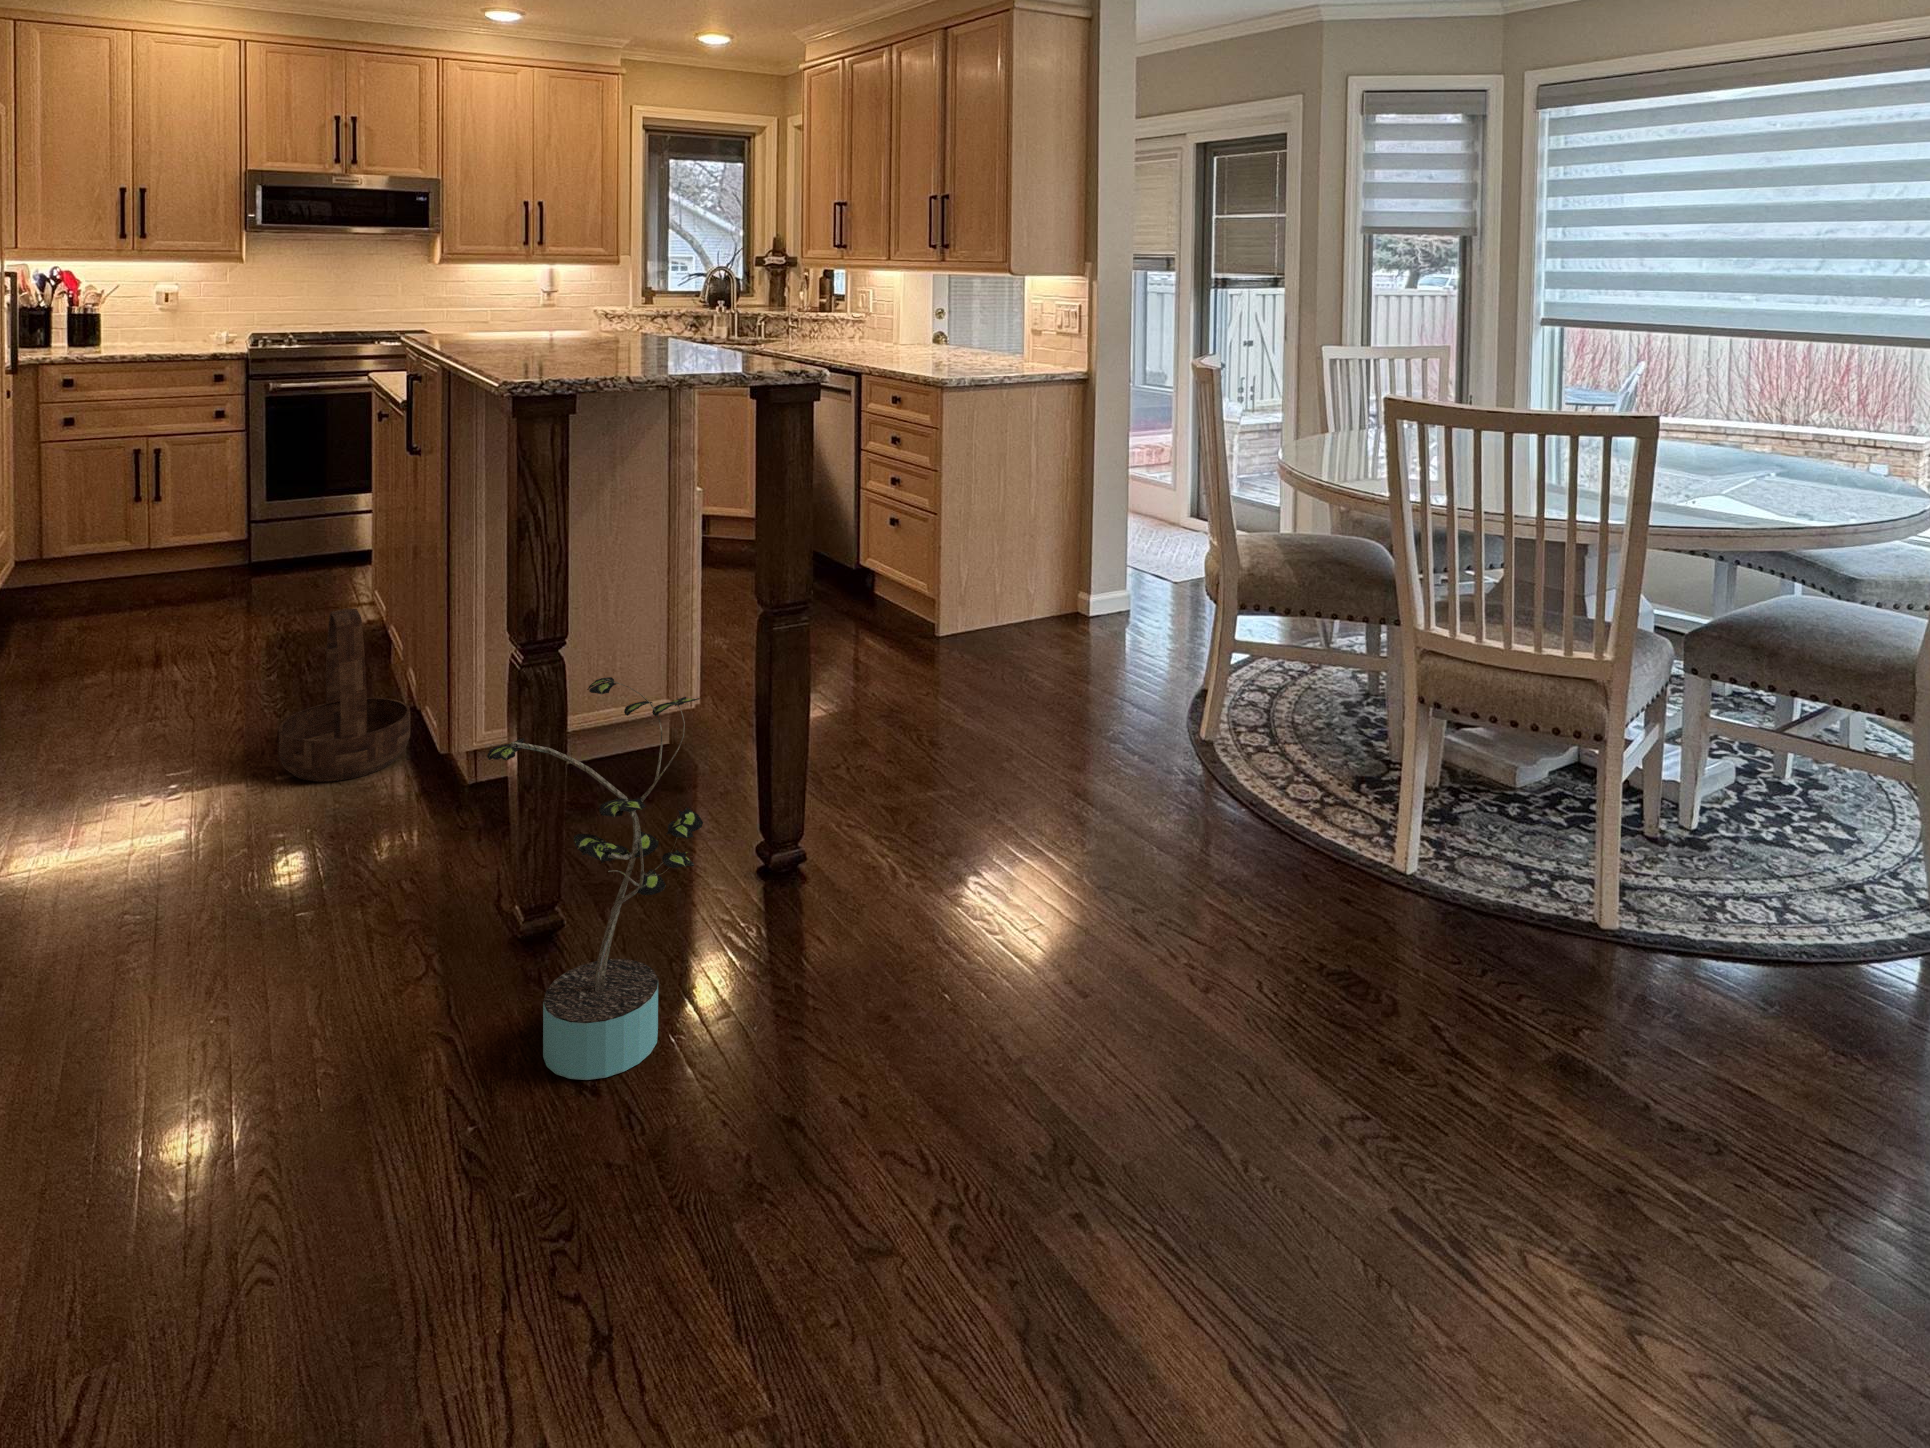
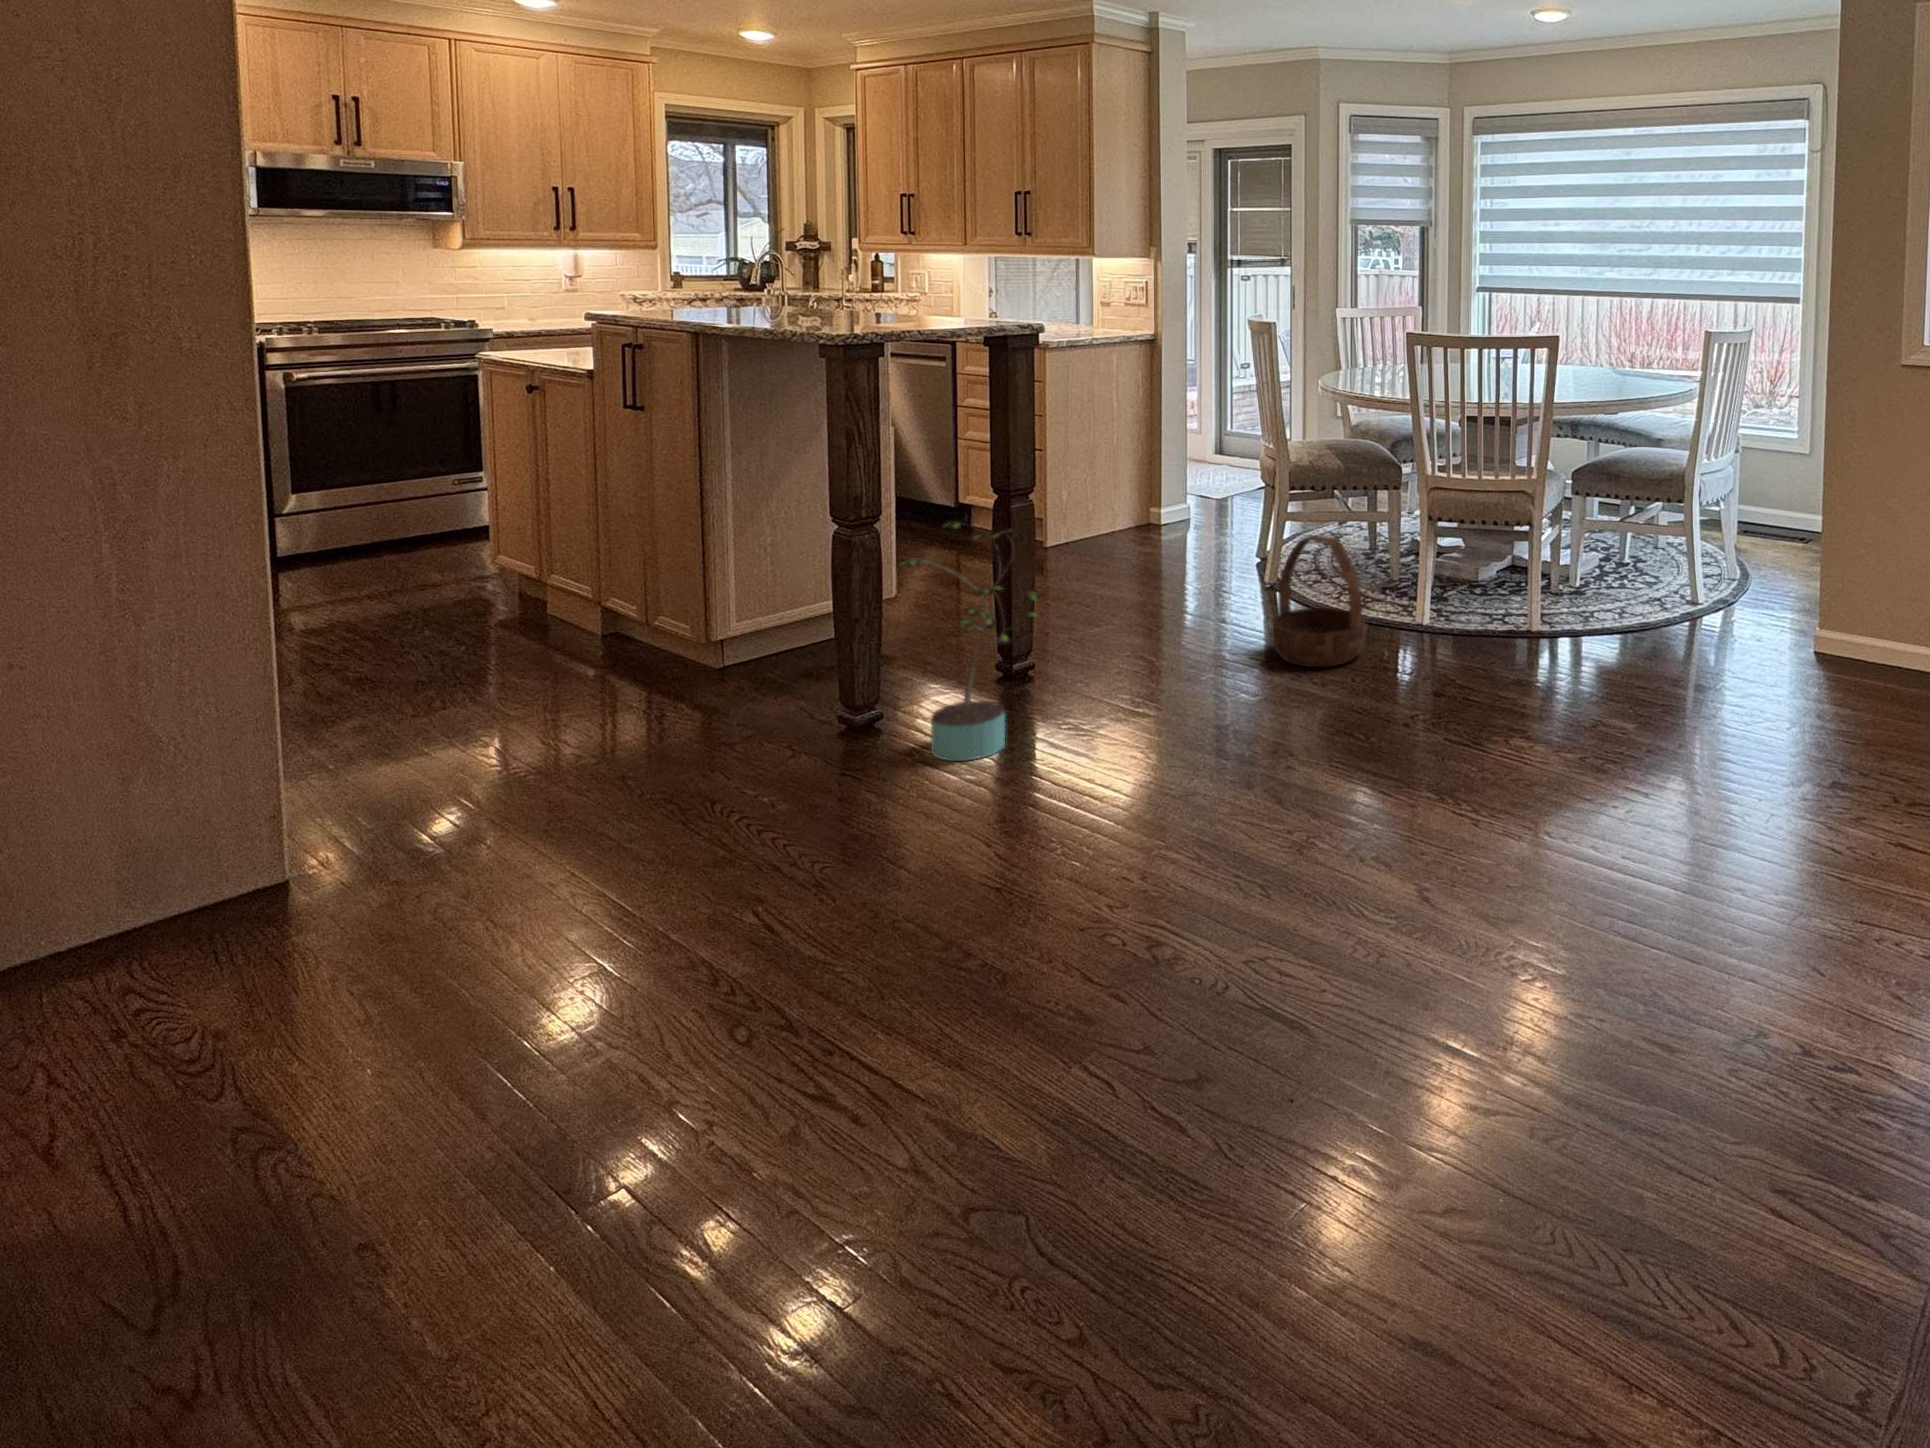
basket: present [279,609,410,782] -> present [1273,535,1366,667]

